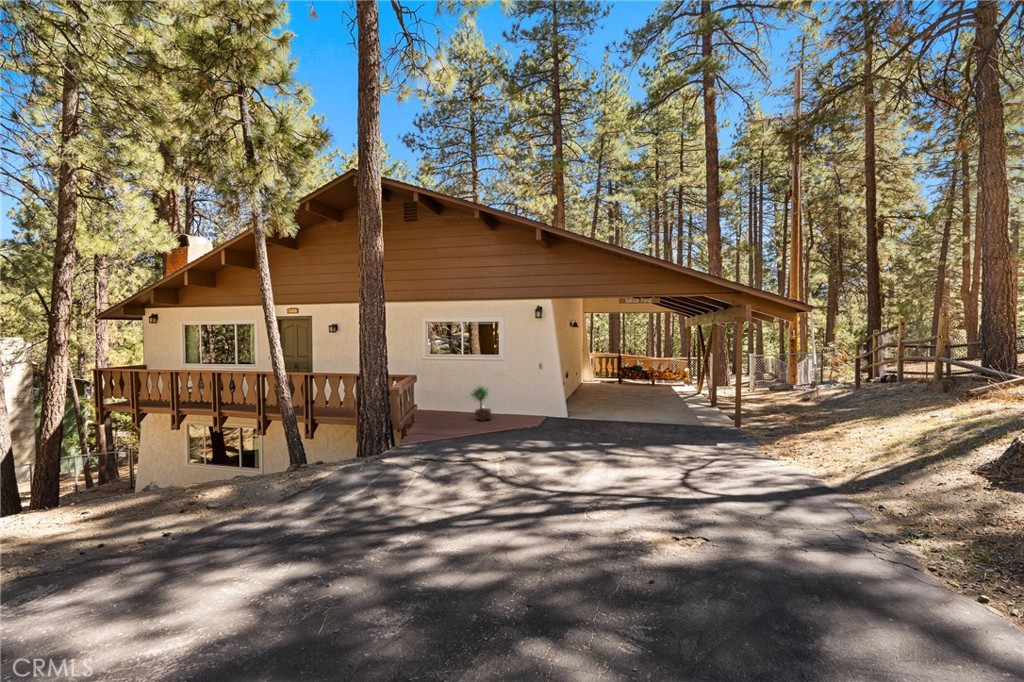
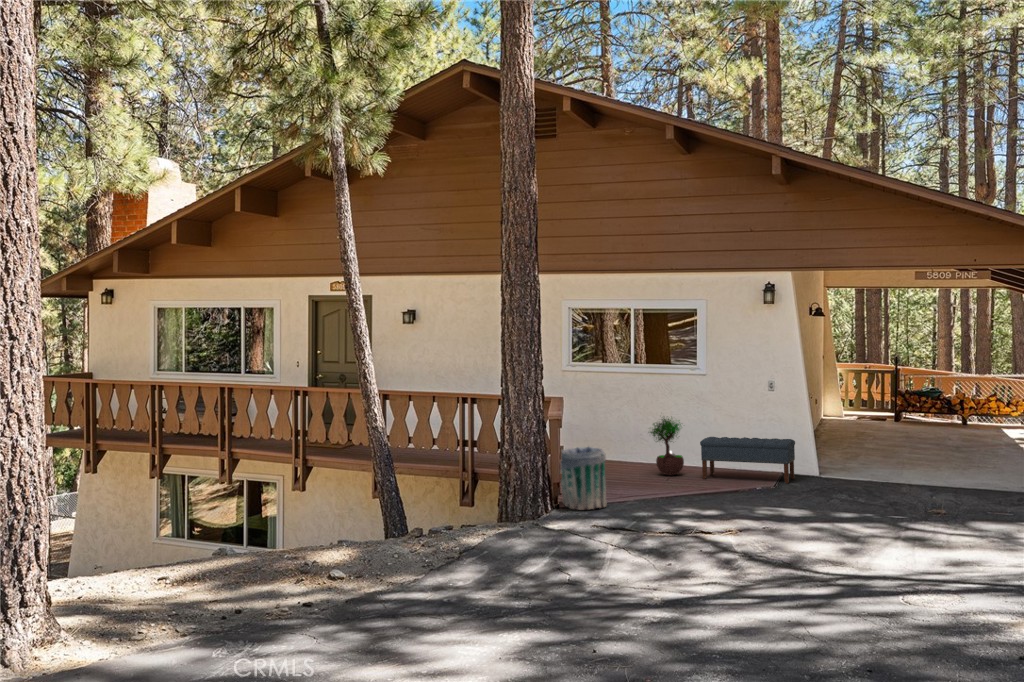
bench: none [499,397,554,424] -> present [700,437,795,484]
trash can: none [401,406,433,447] -> present [561,447,607,510]

